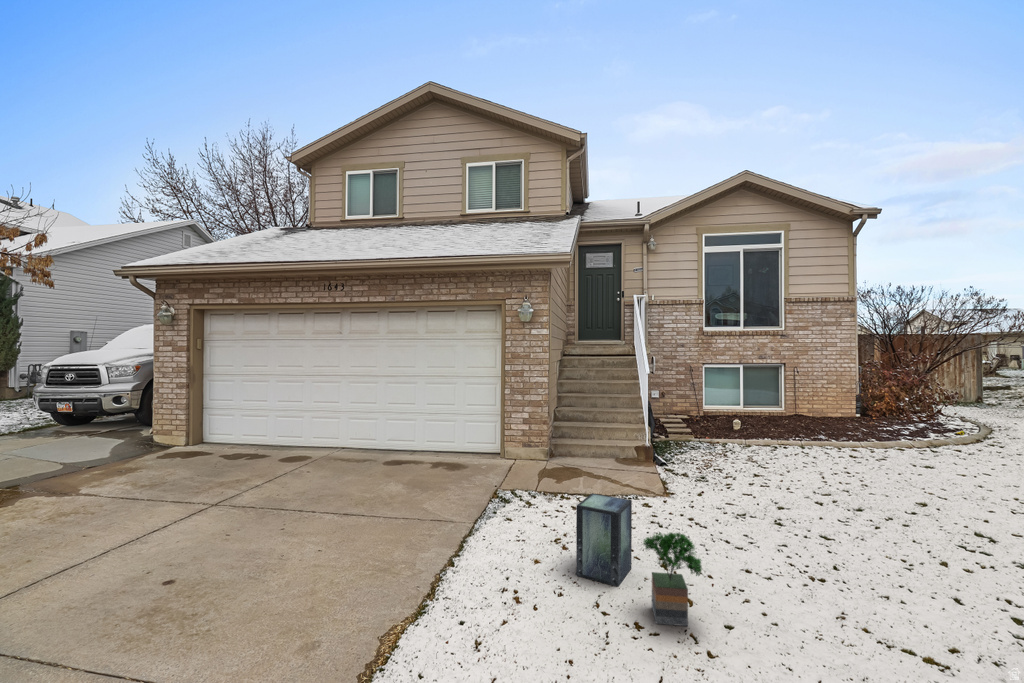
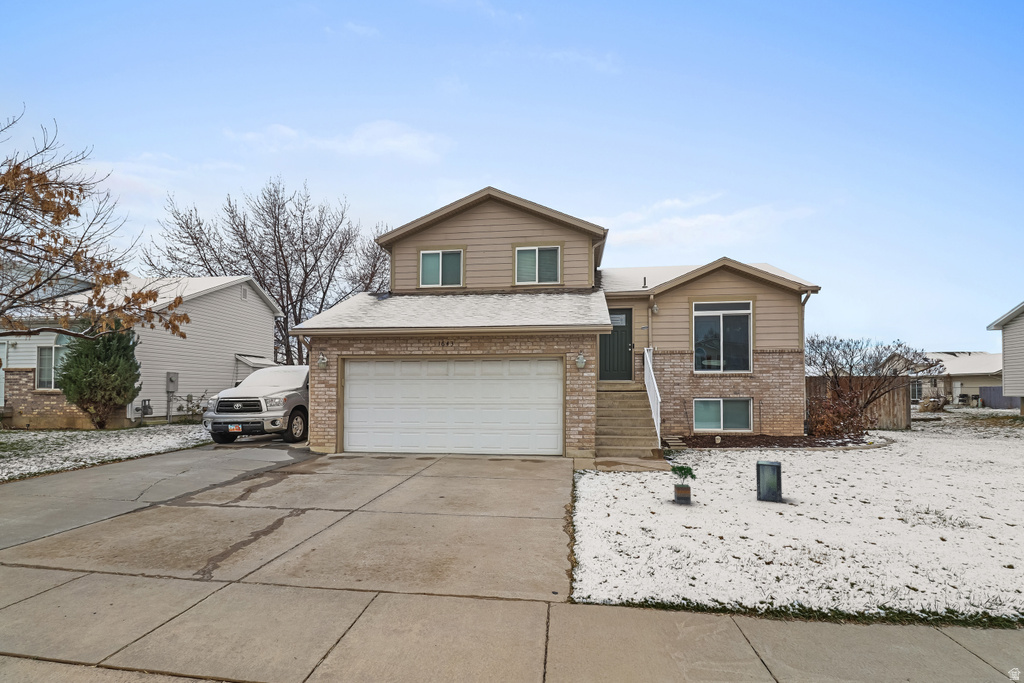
storage box: present [576,493,632,587] -> present [756,461,782,503]

